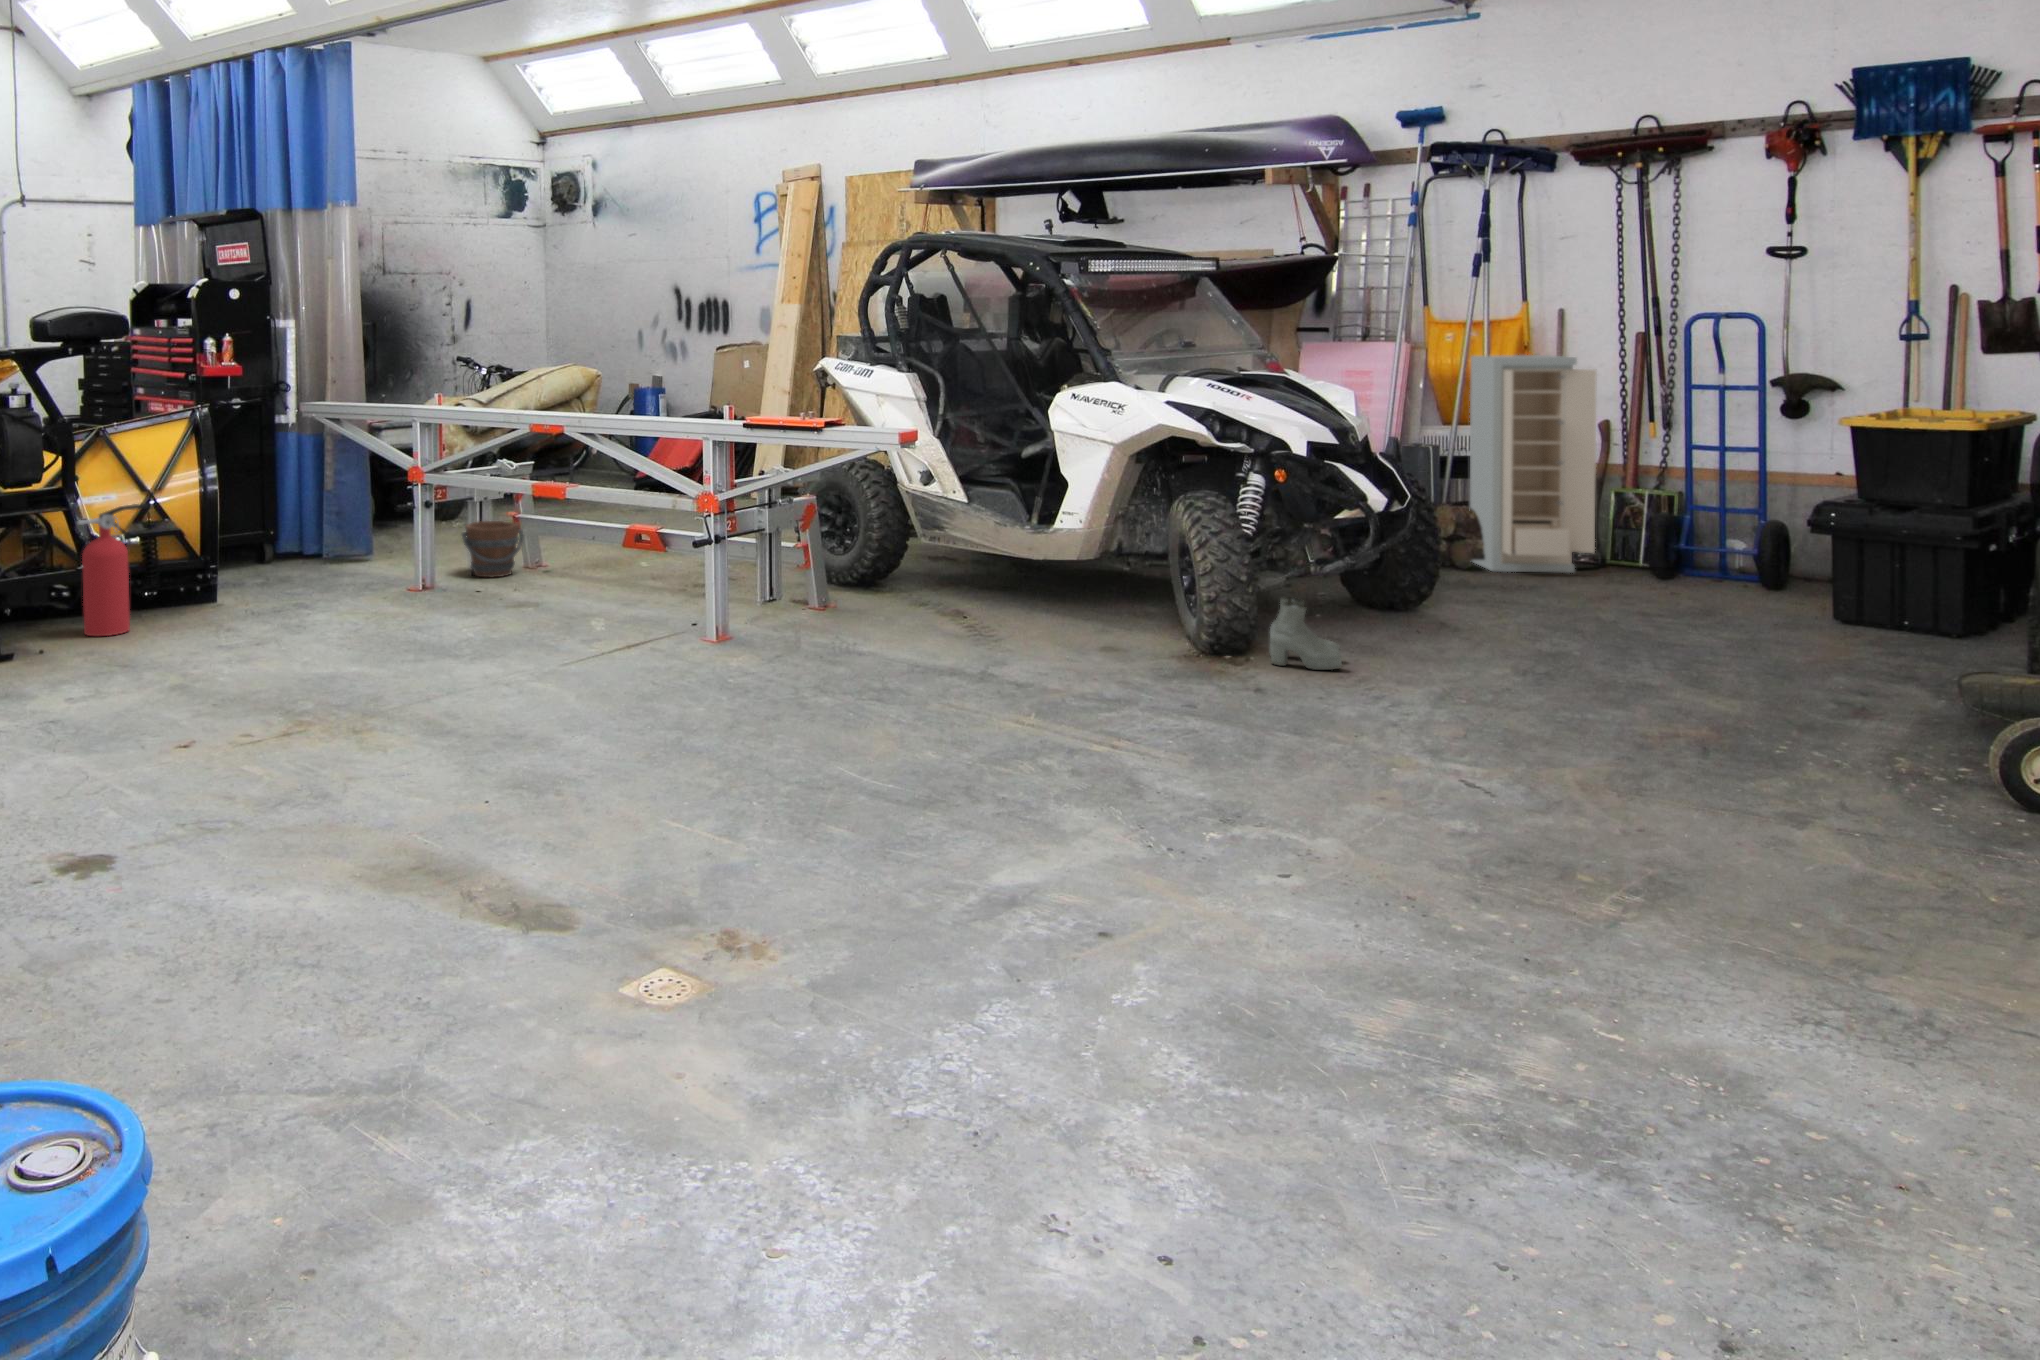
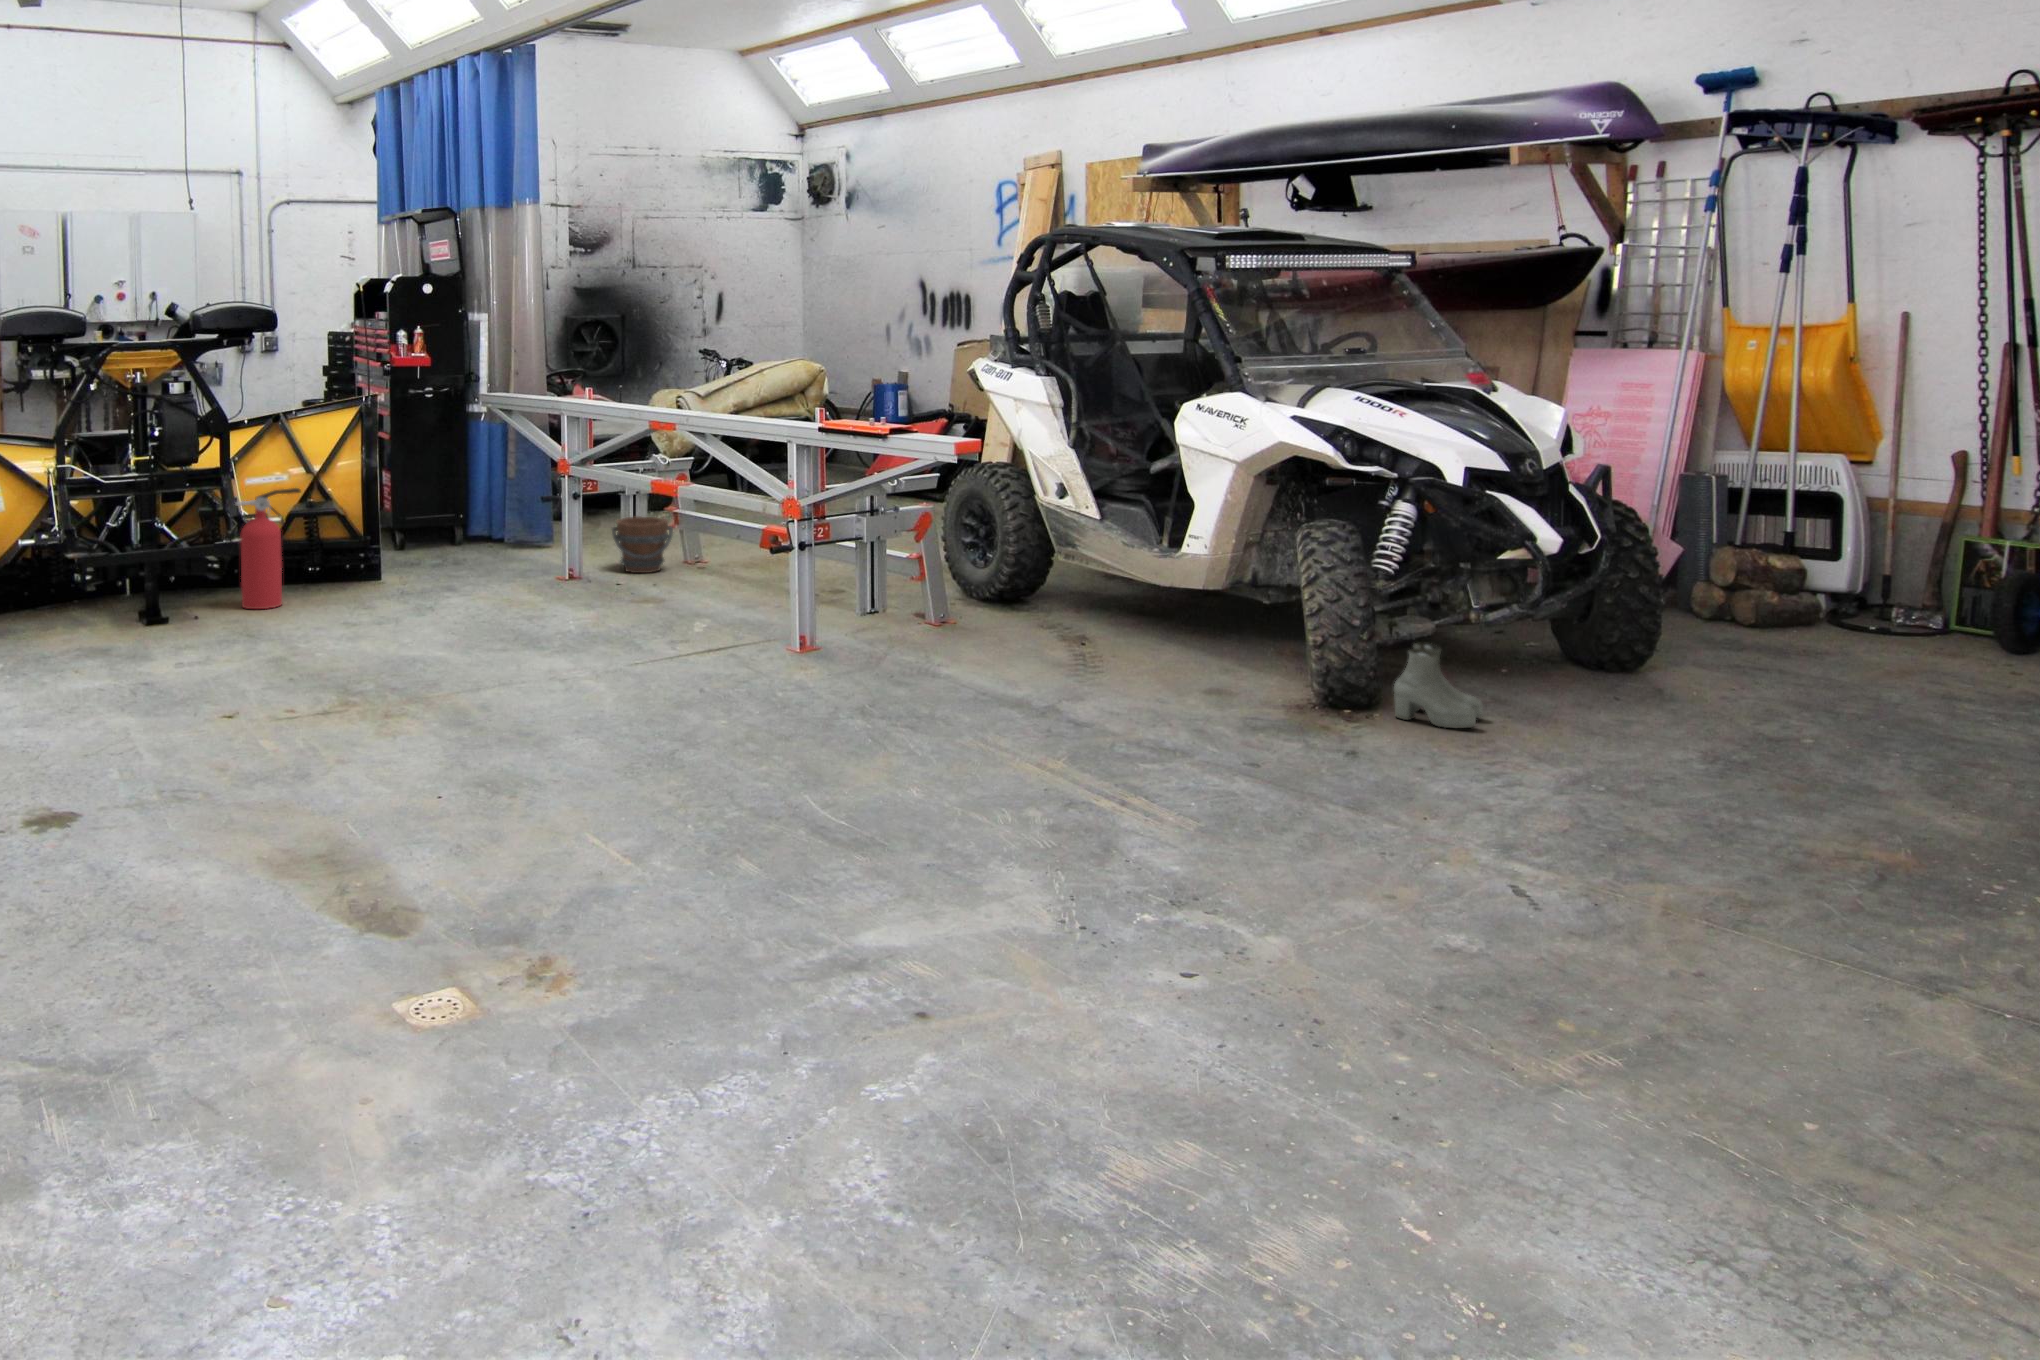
storage cabinet: present [1470,355,1597,573] -> none [1766,368,1933,636]

